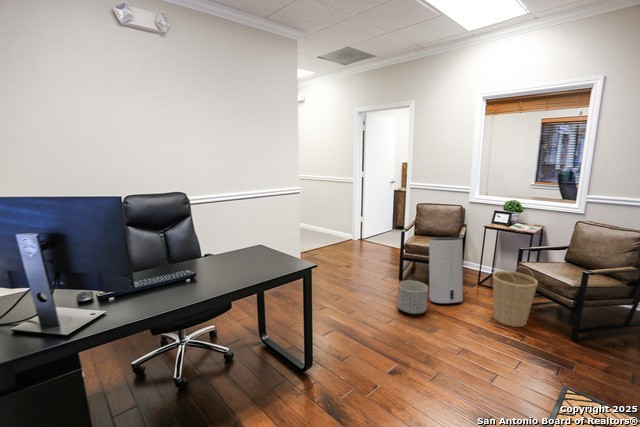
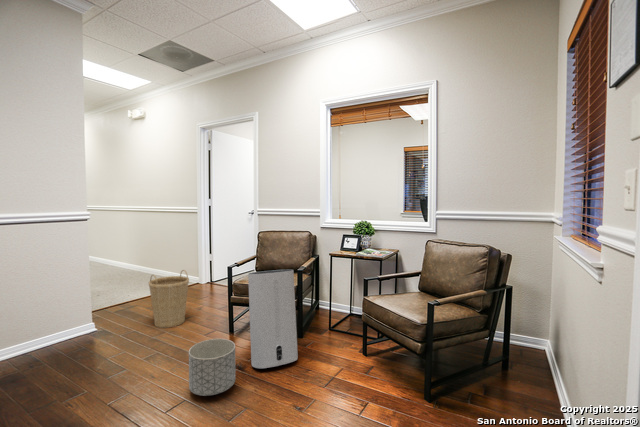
basket: present [493,266,538,327] -> present [149,270,189,328]

